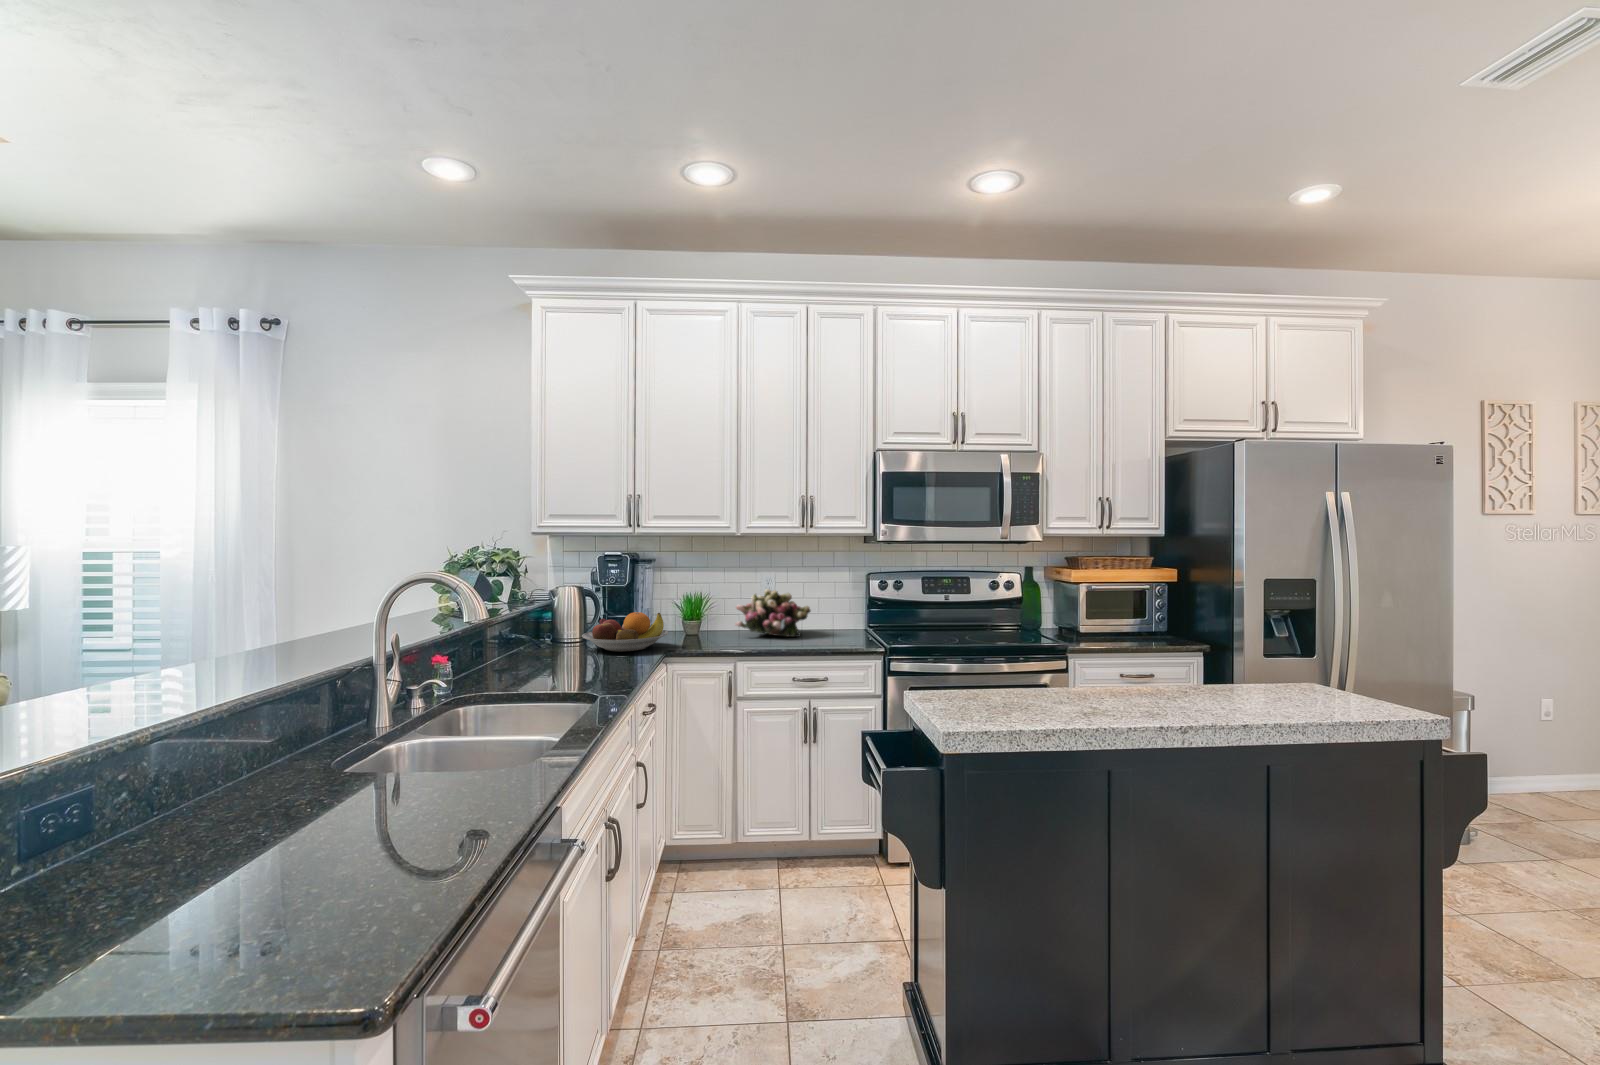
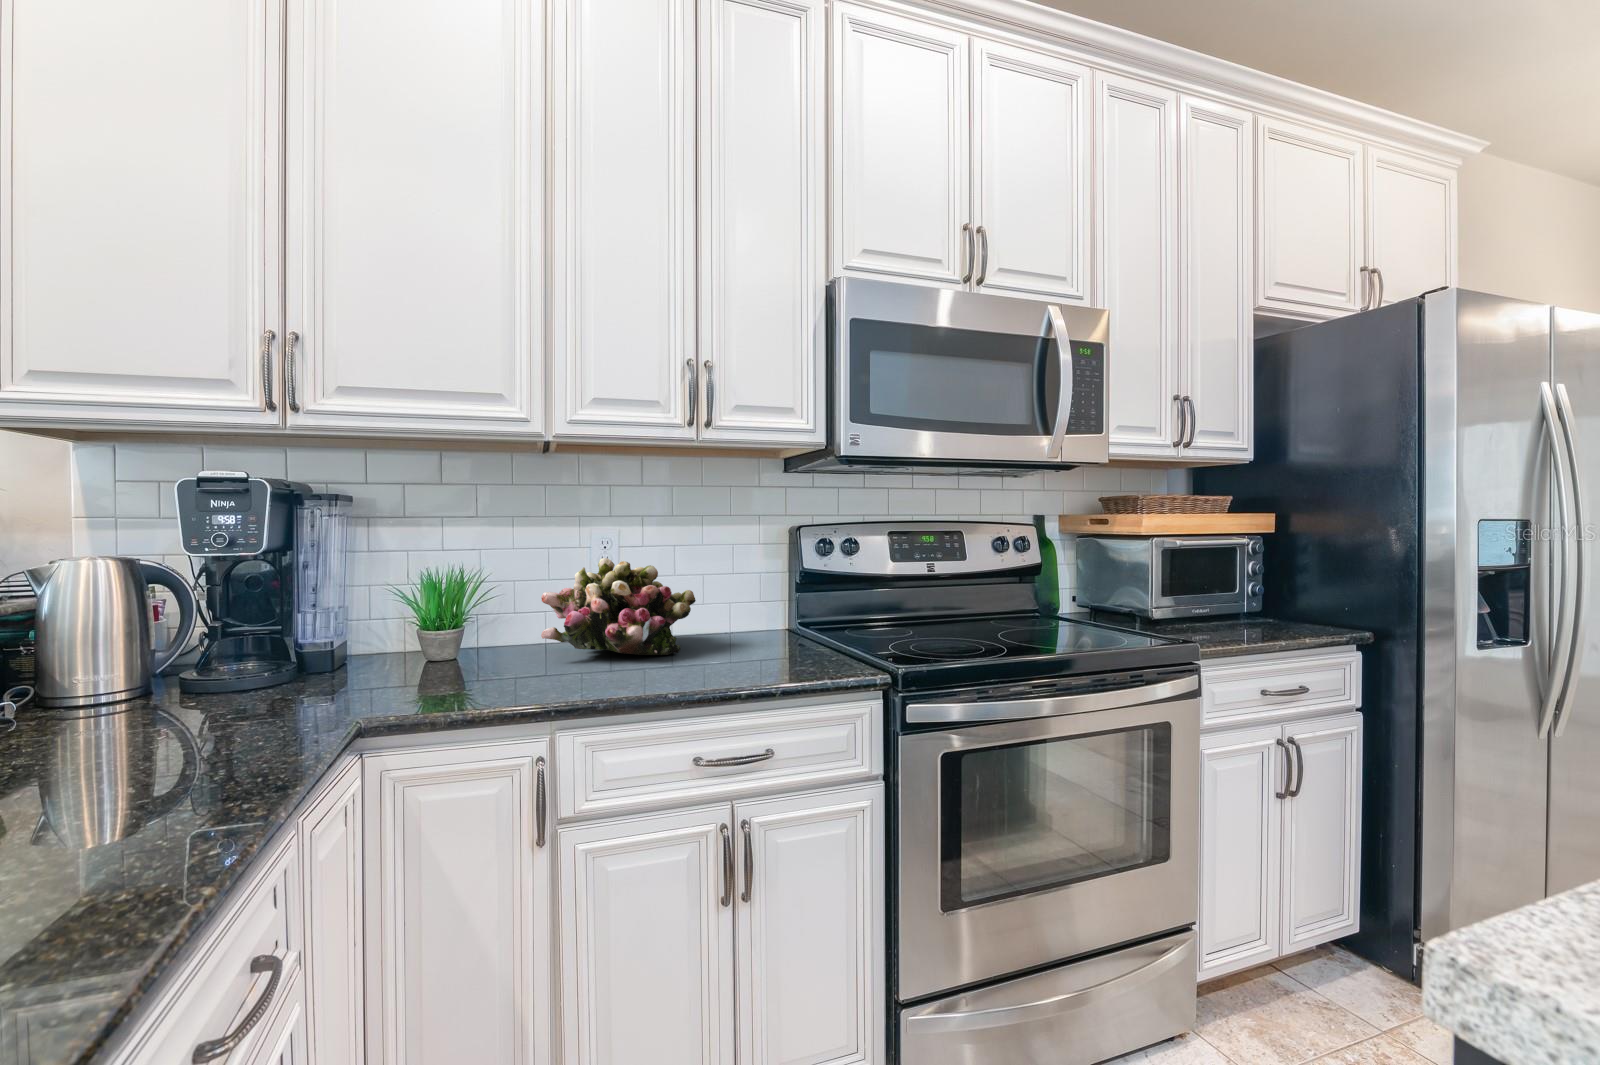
fruit bowl: present [582,612,668,652] -> none [100,621,376,735]

